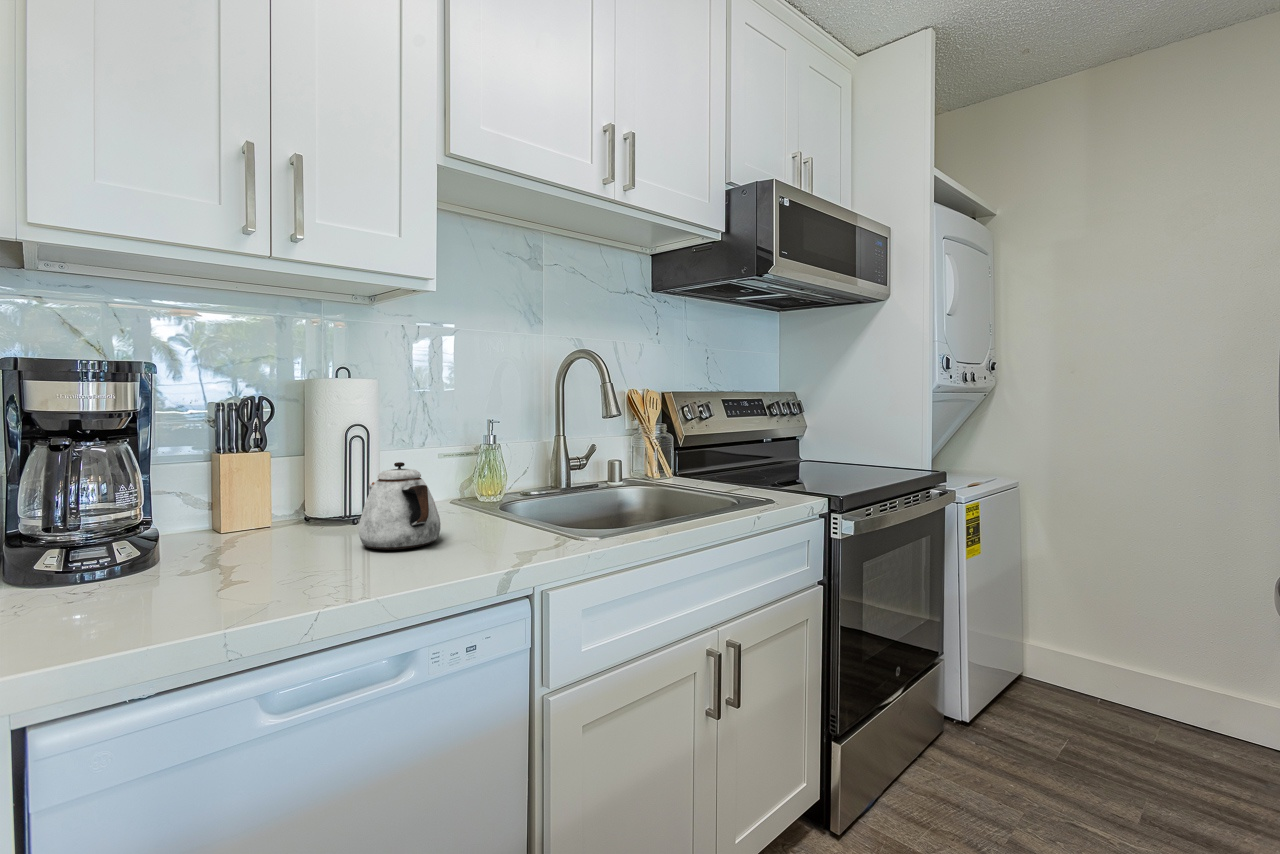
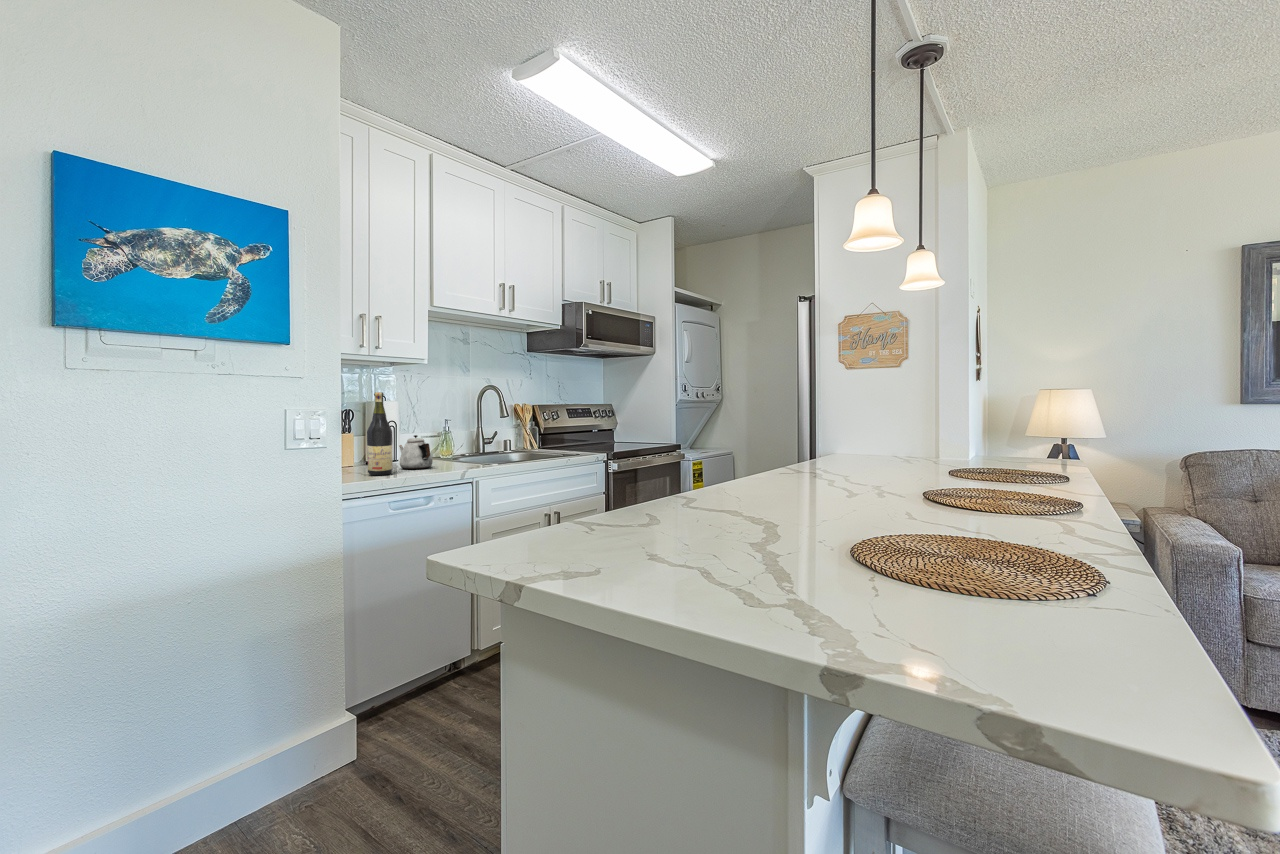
wine bottle: none [241,348,318,584] -> present [367,392,393,475]

